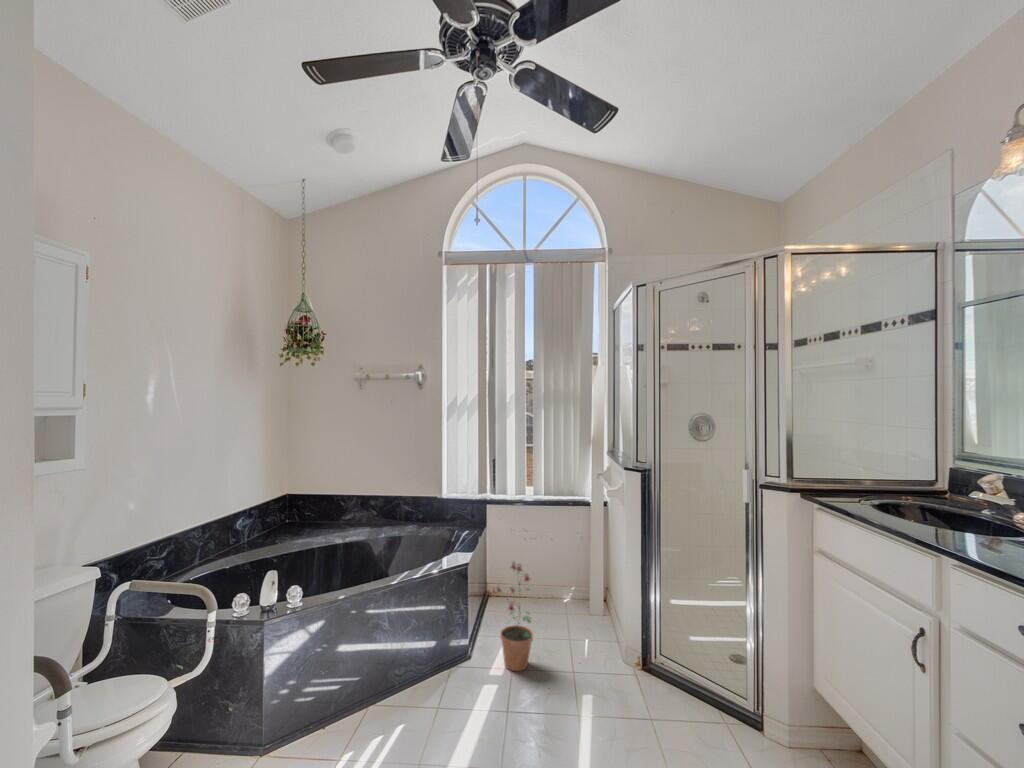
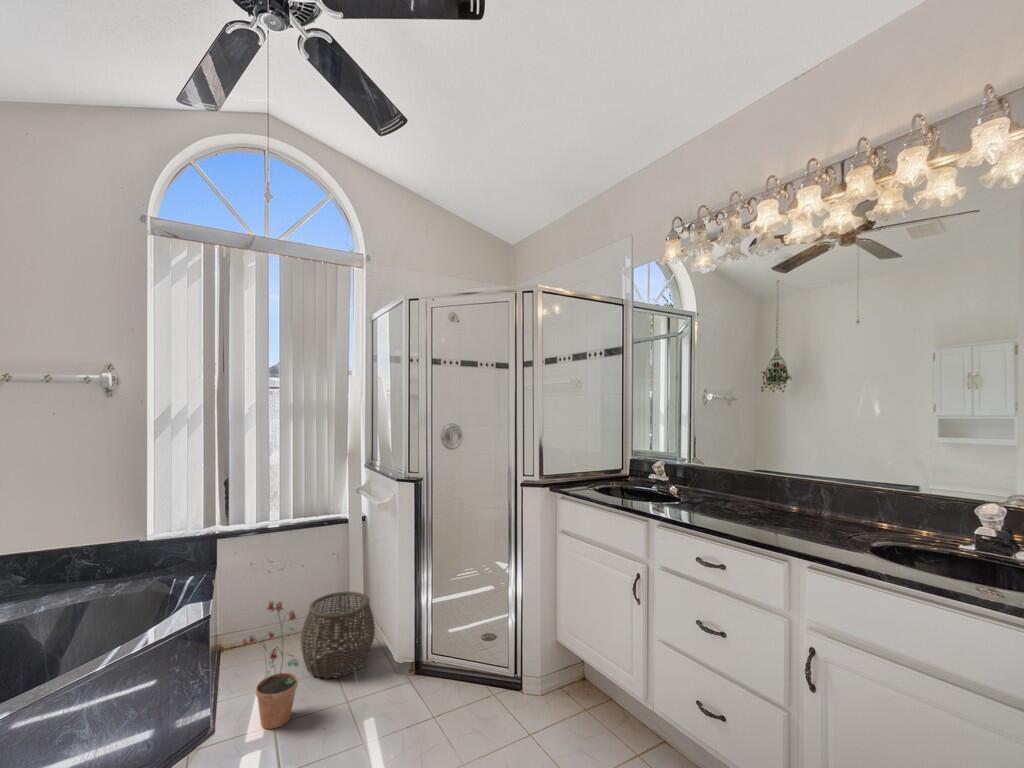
woven basket: none [544,570,610,649] -> present [300,591,375,678]

